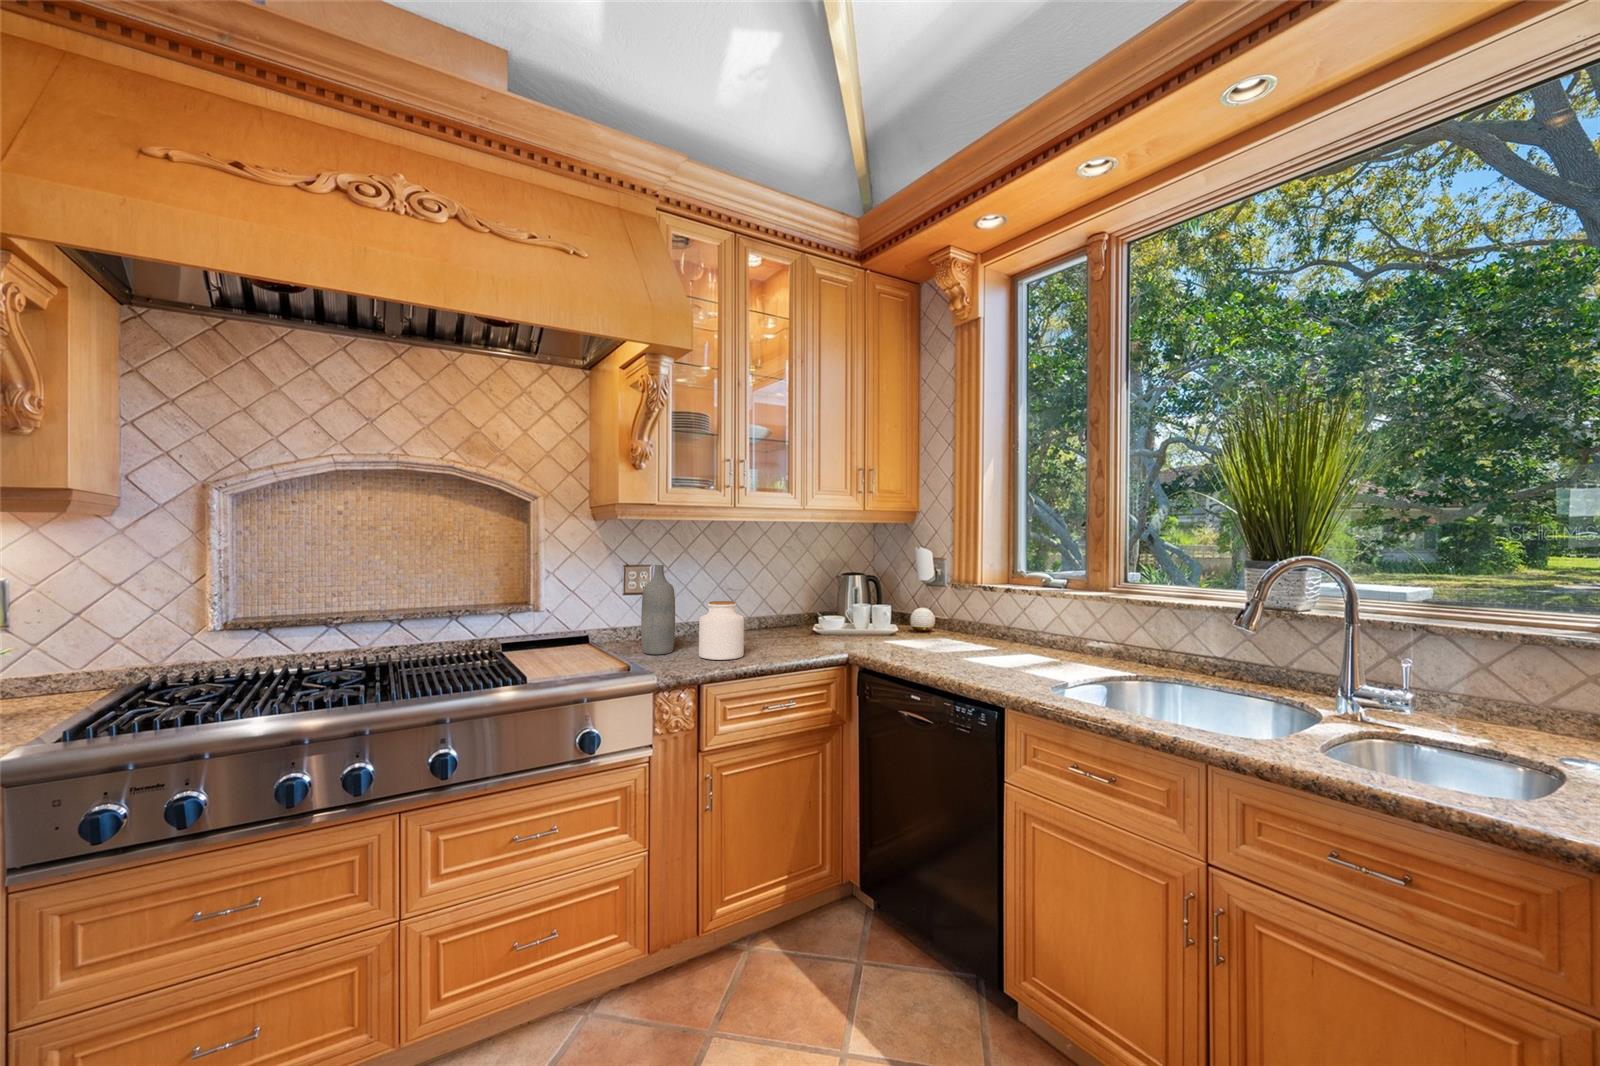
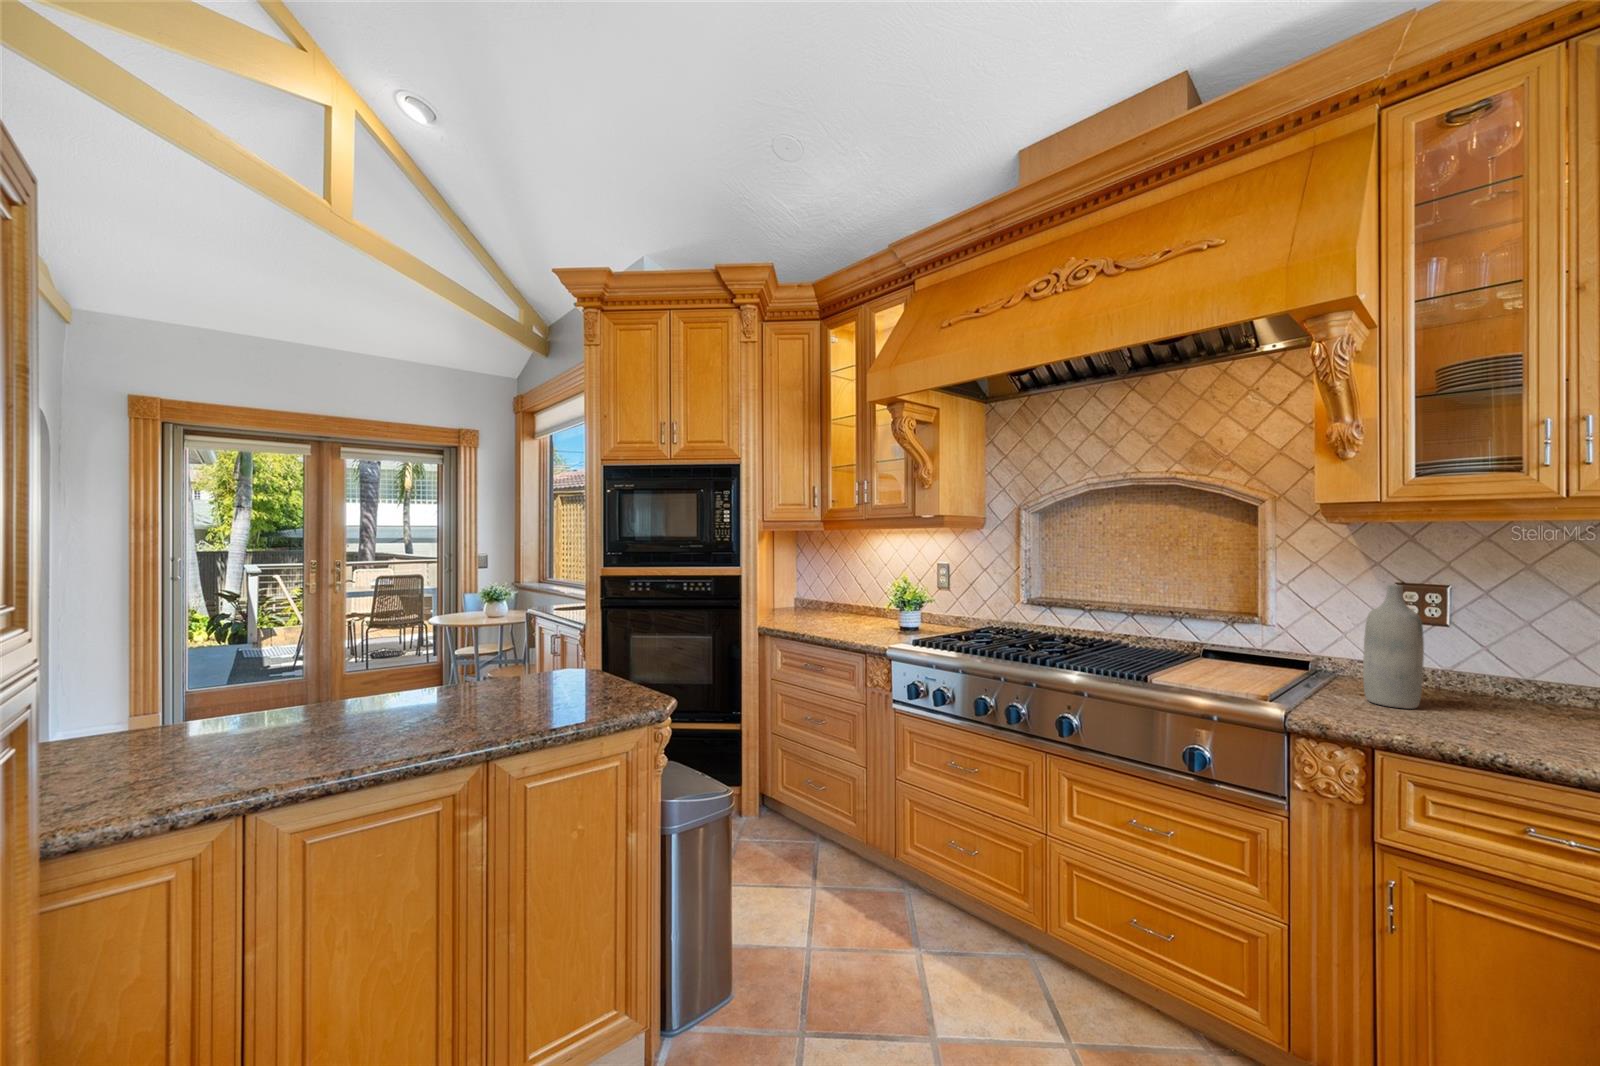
jar: present [699,601,744,660] -> none [1429,646,1531,744]

